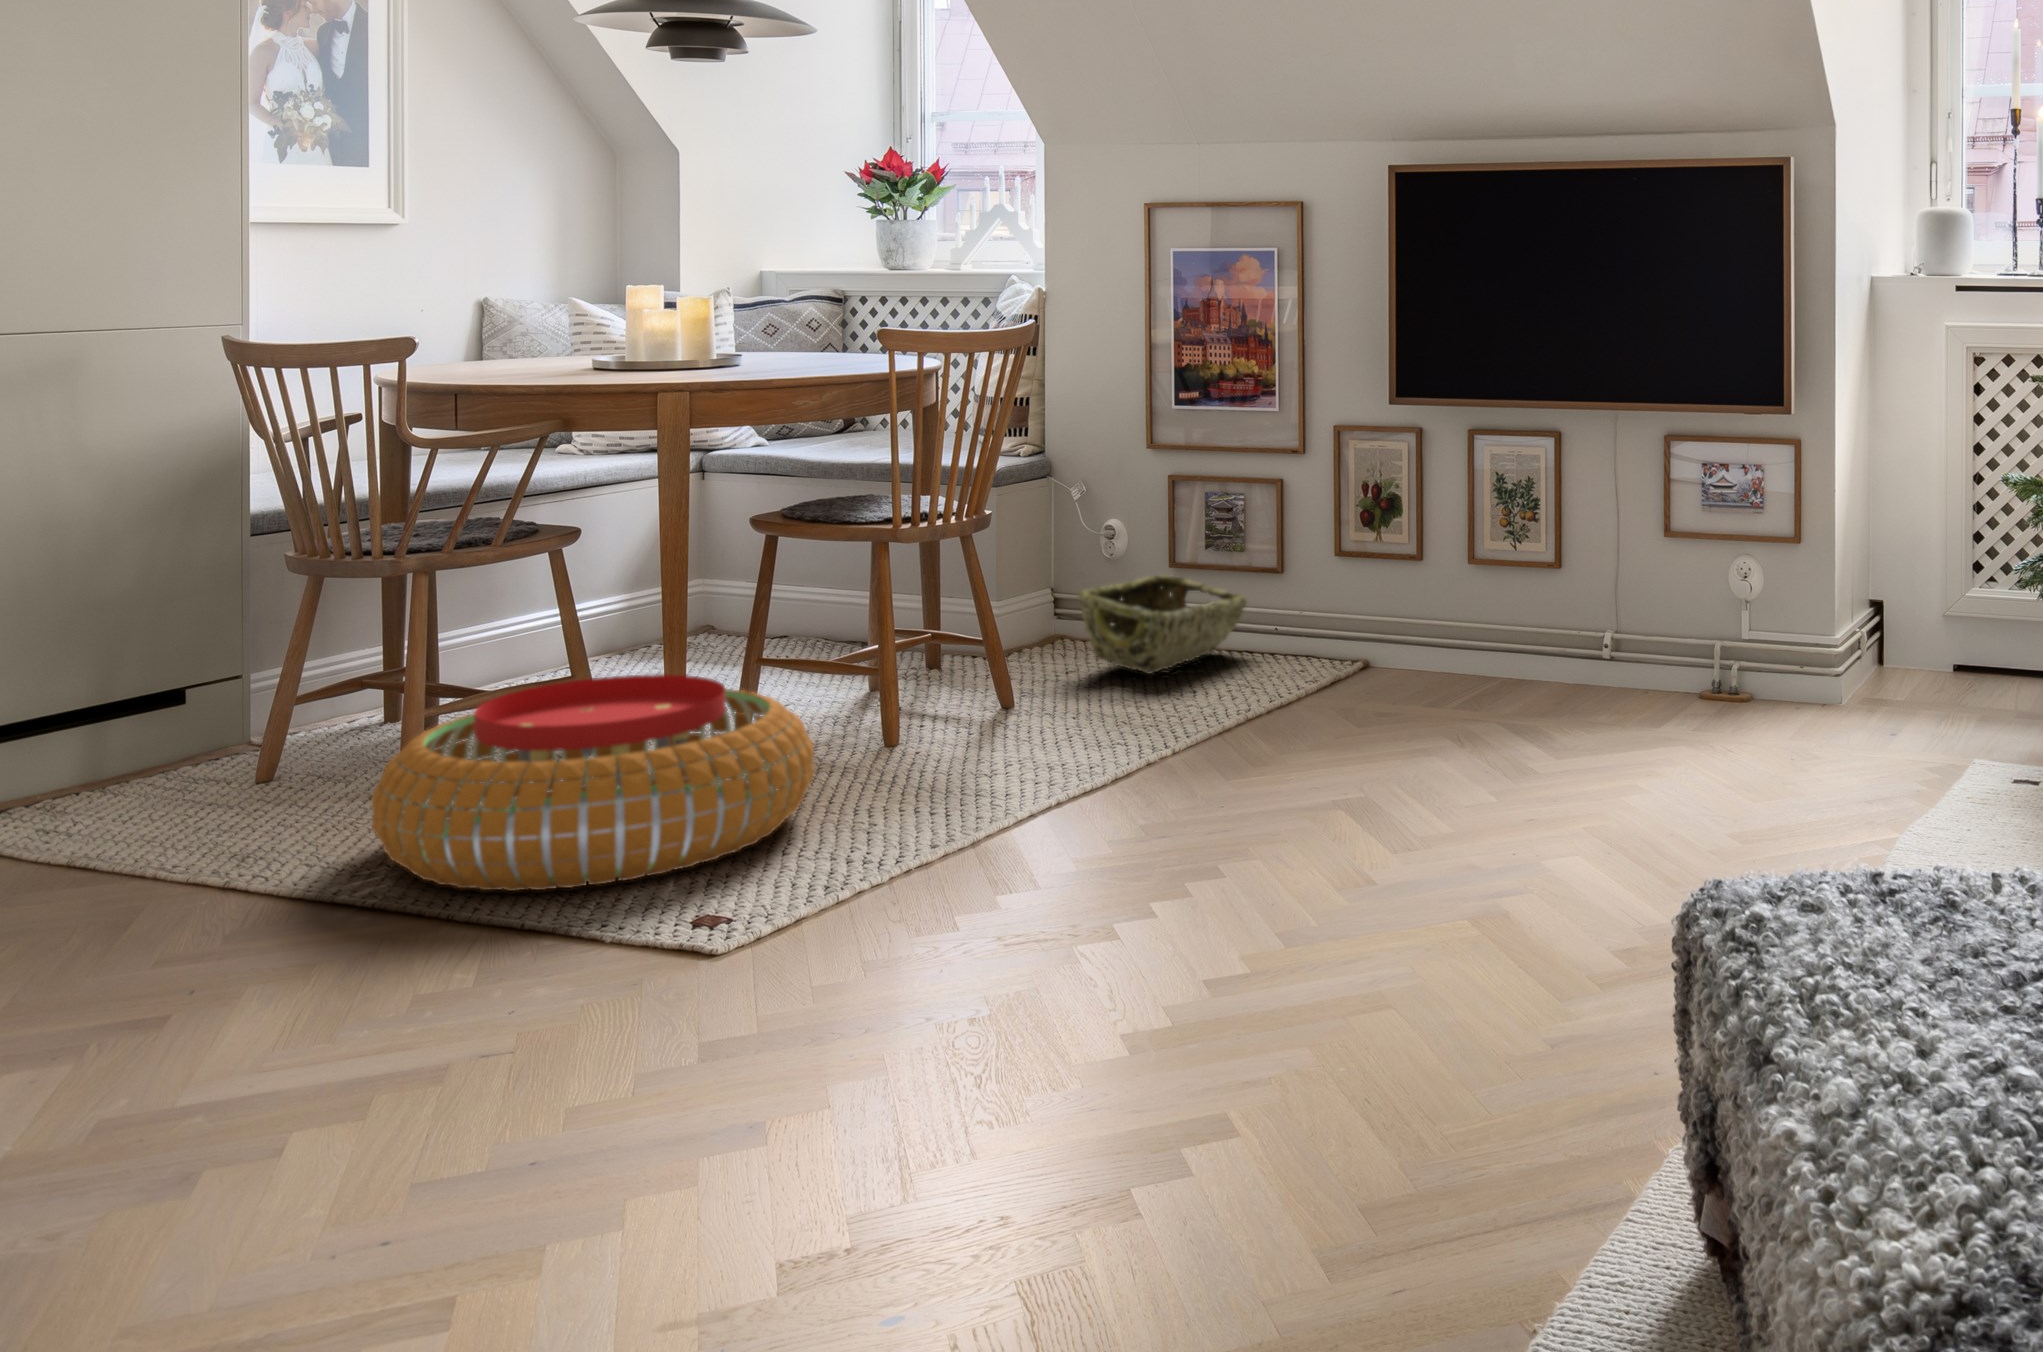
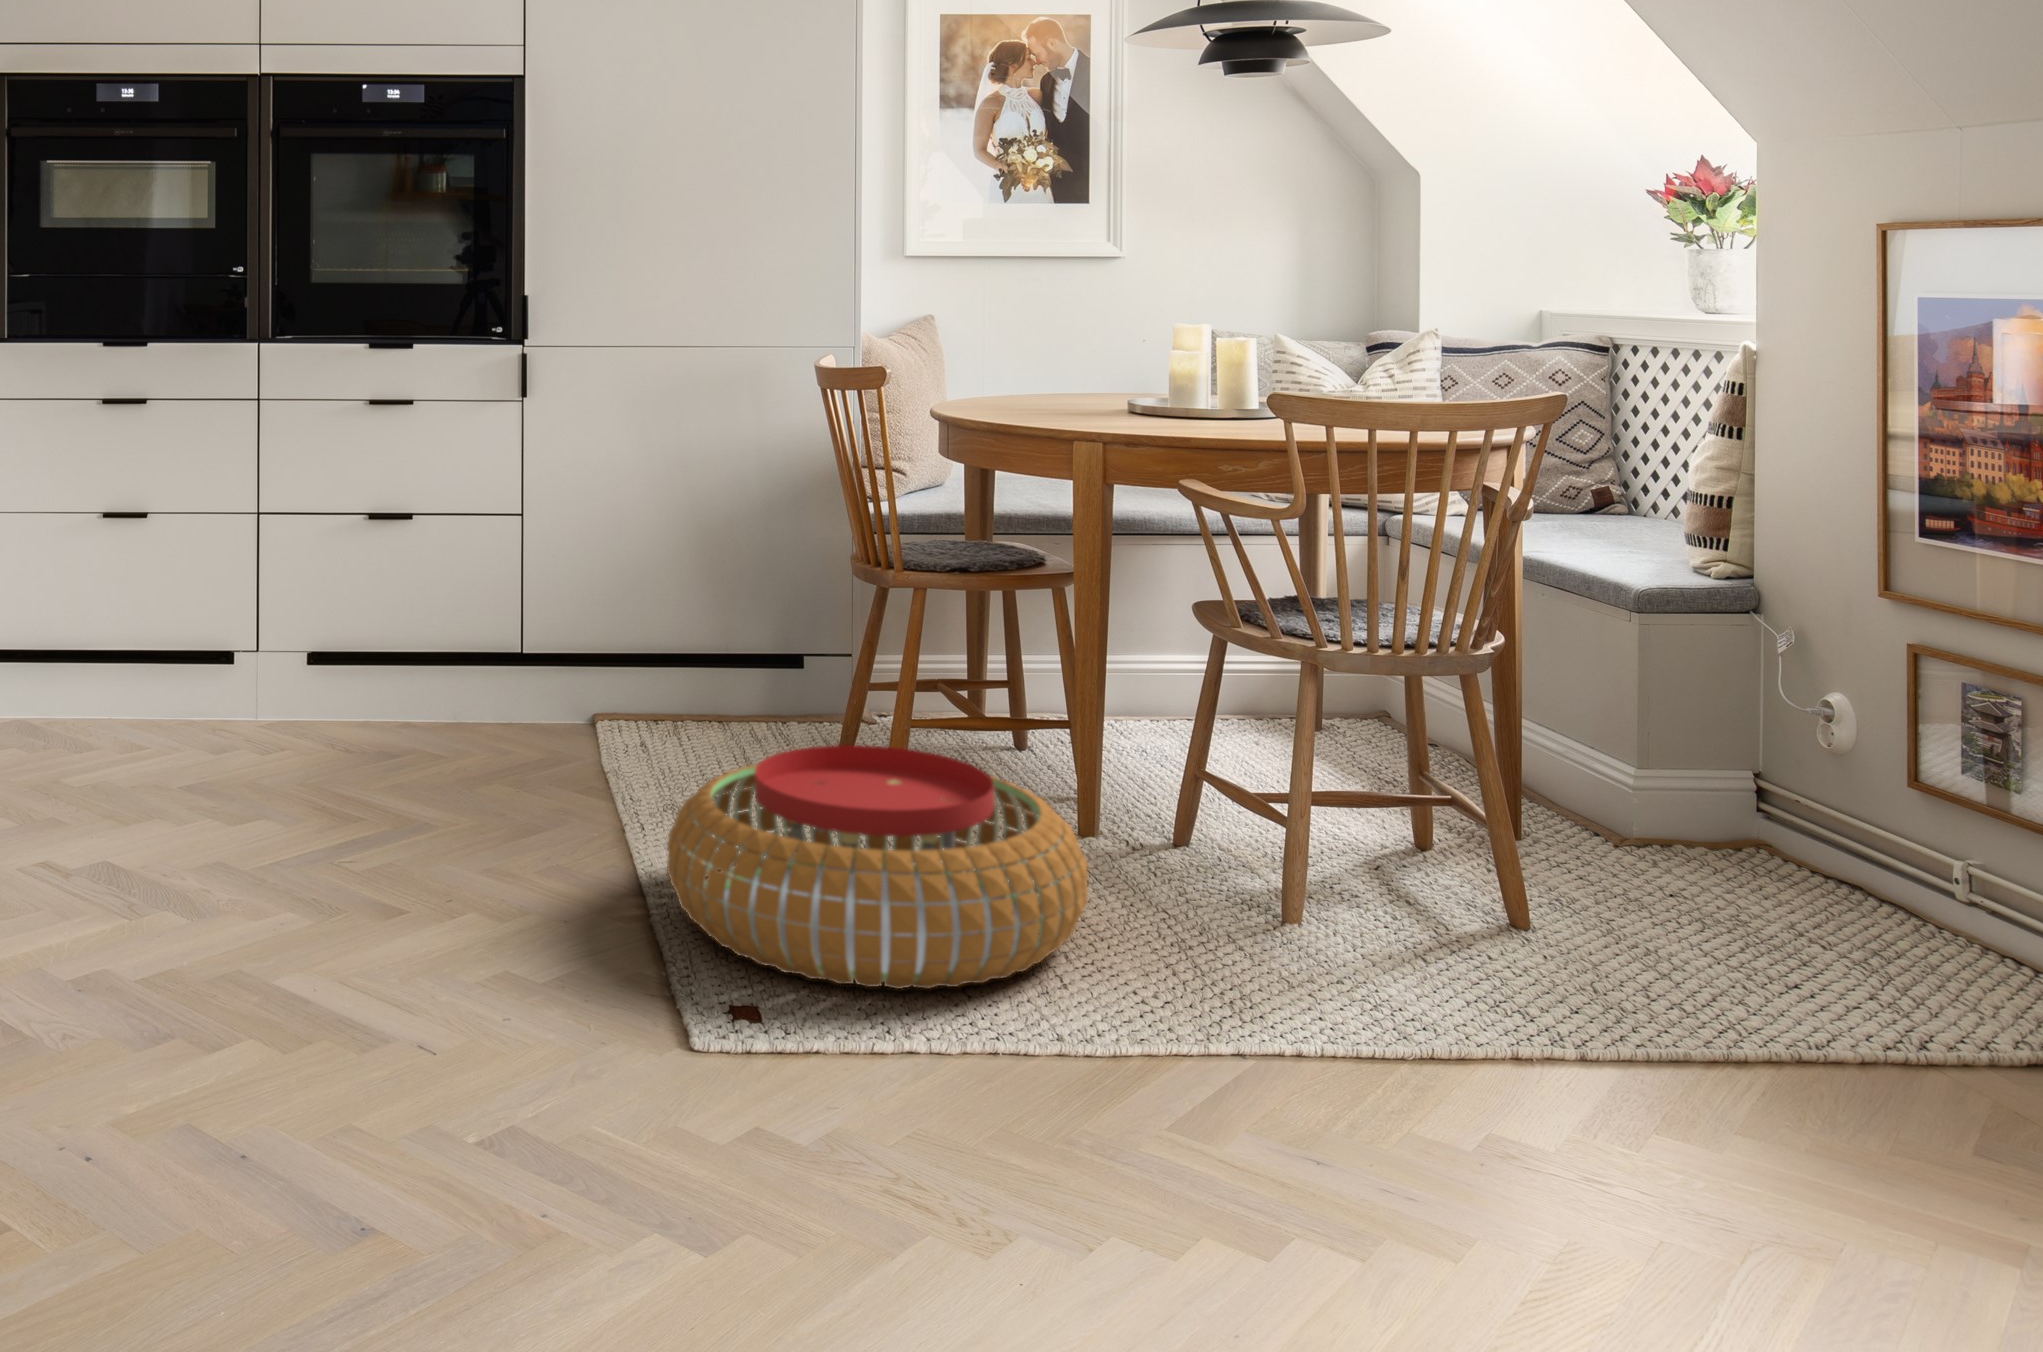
woven basket: present [1079,575,1246,674] -> none [1669,789,2009,944]

